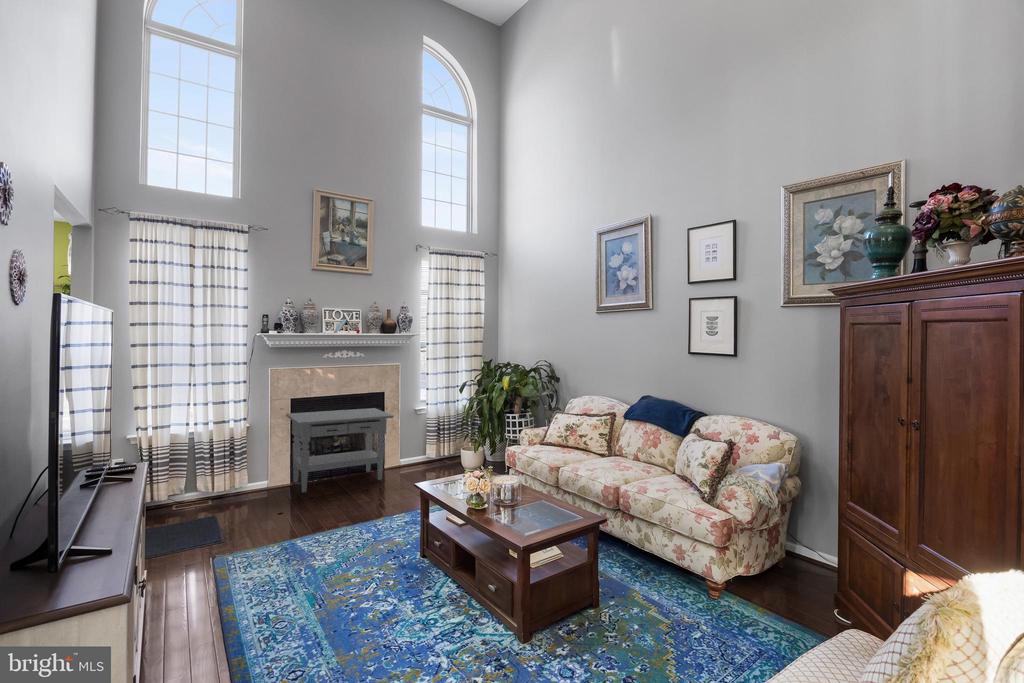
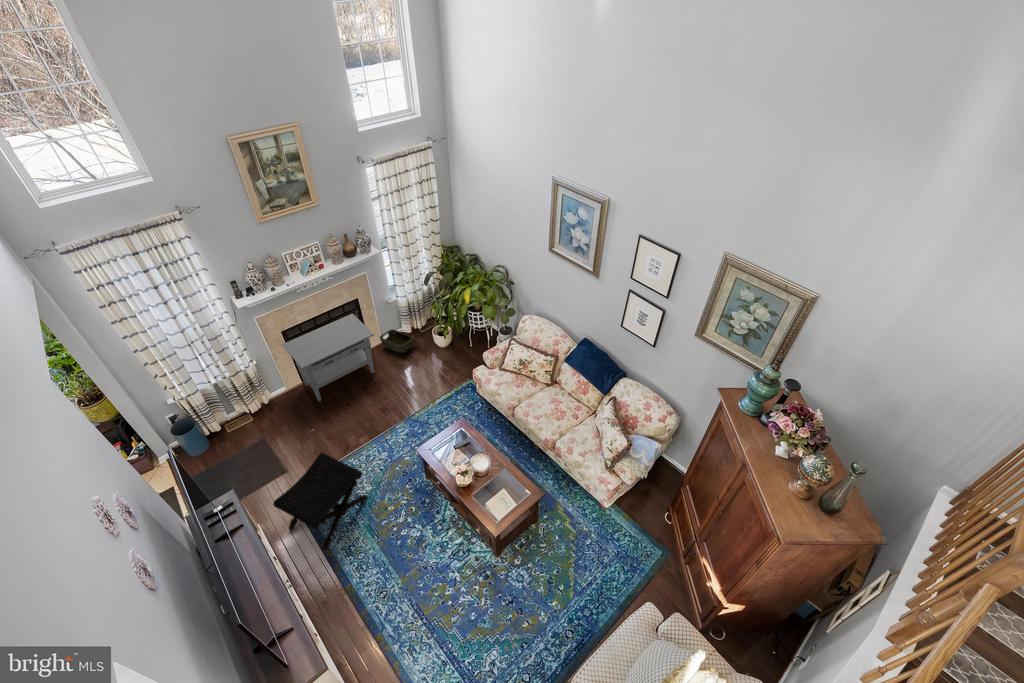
woven basket: none [398,449,438,469] -> present [380,329,414,353]
footstool: none [185,483,330,613] -> present [273,453,368,550]

